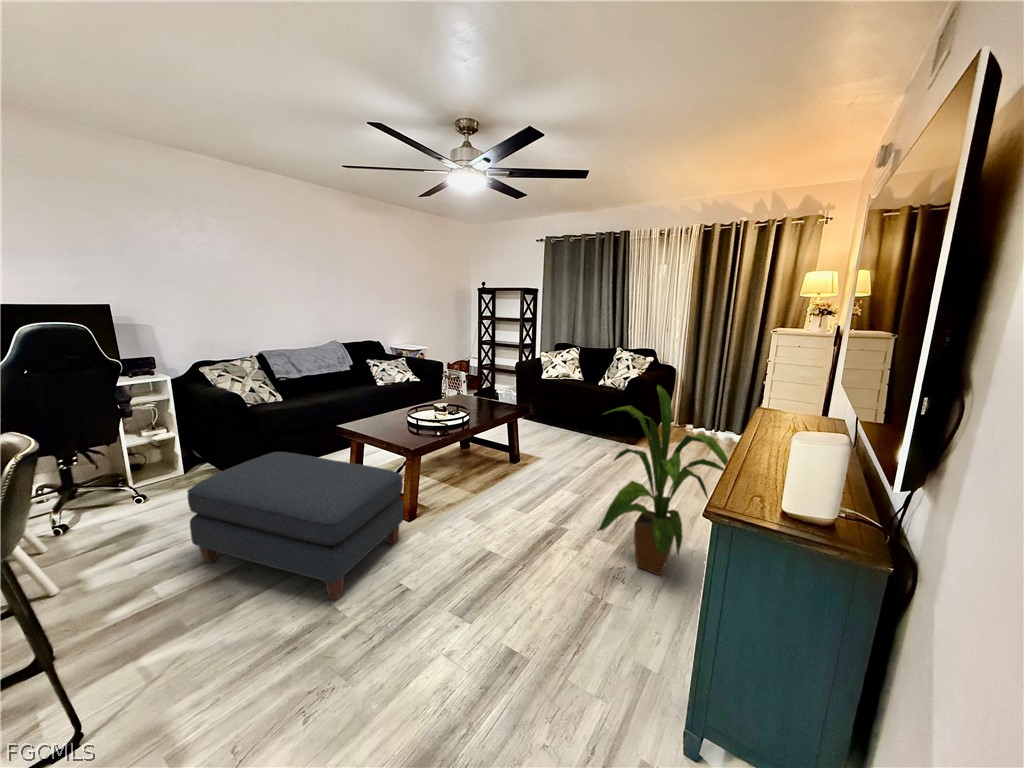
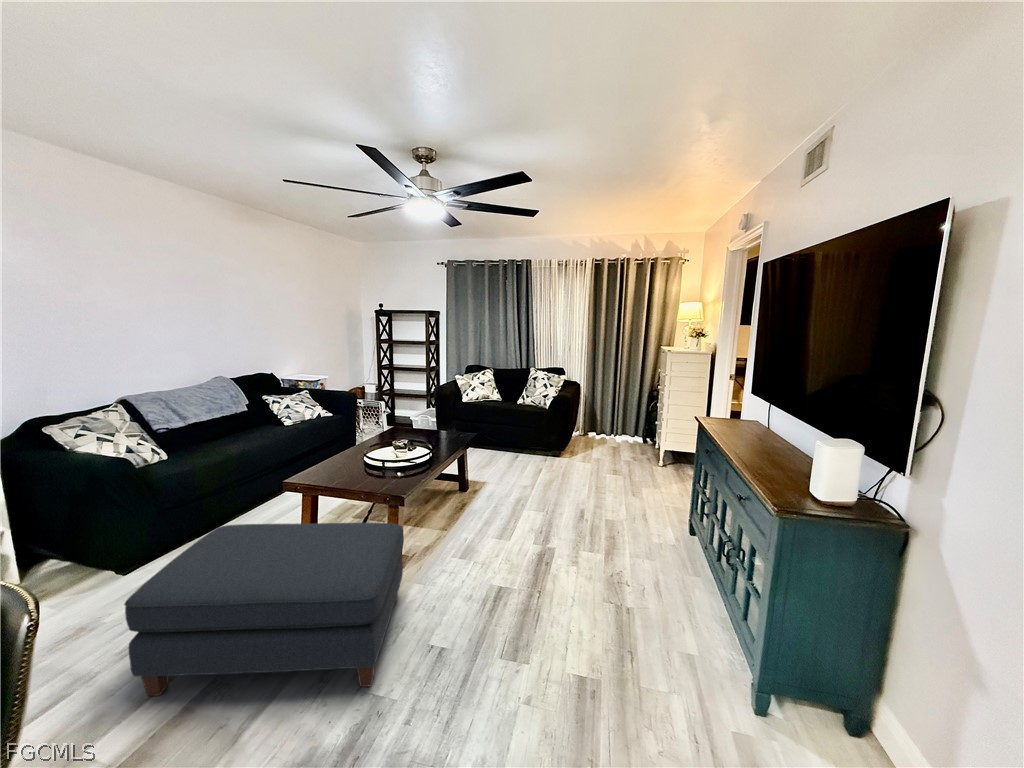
house plant: present [598,385,728,575] -> none [588,404,716,571]

